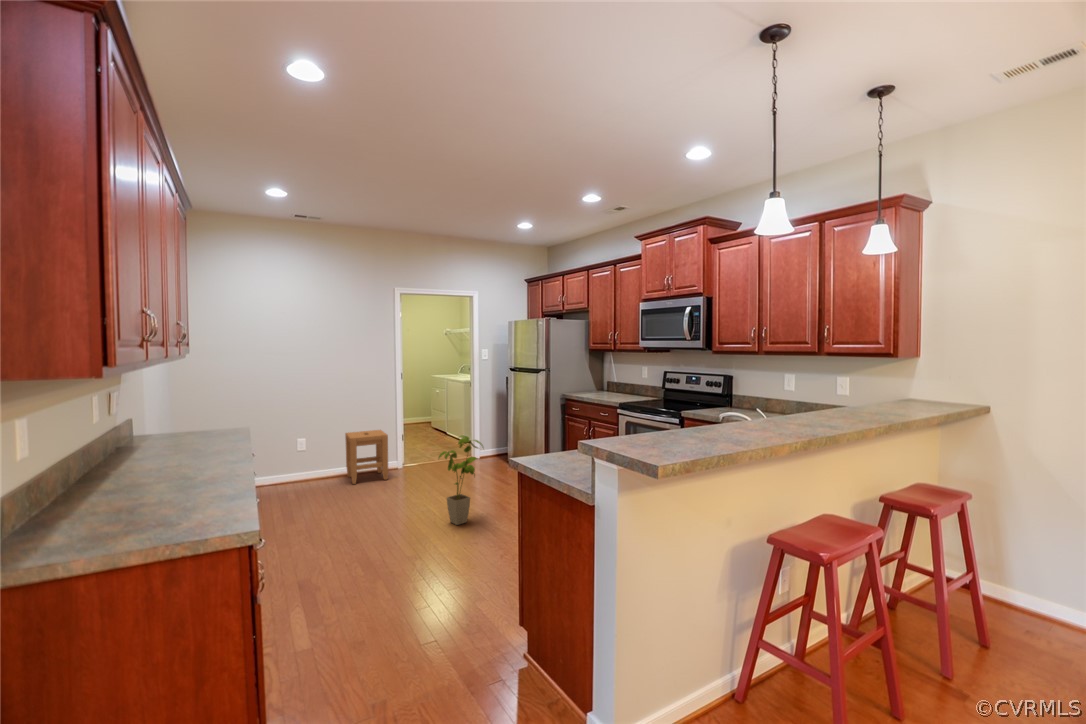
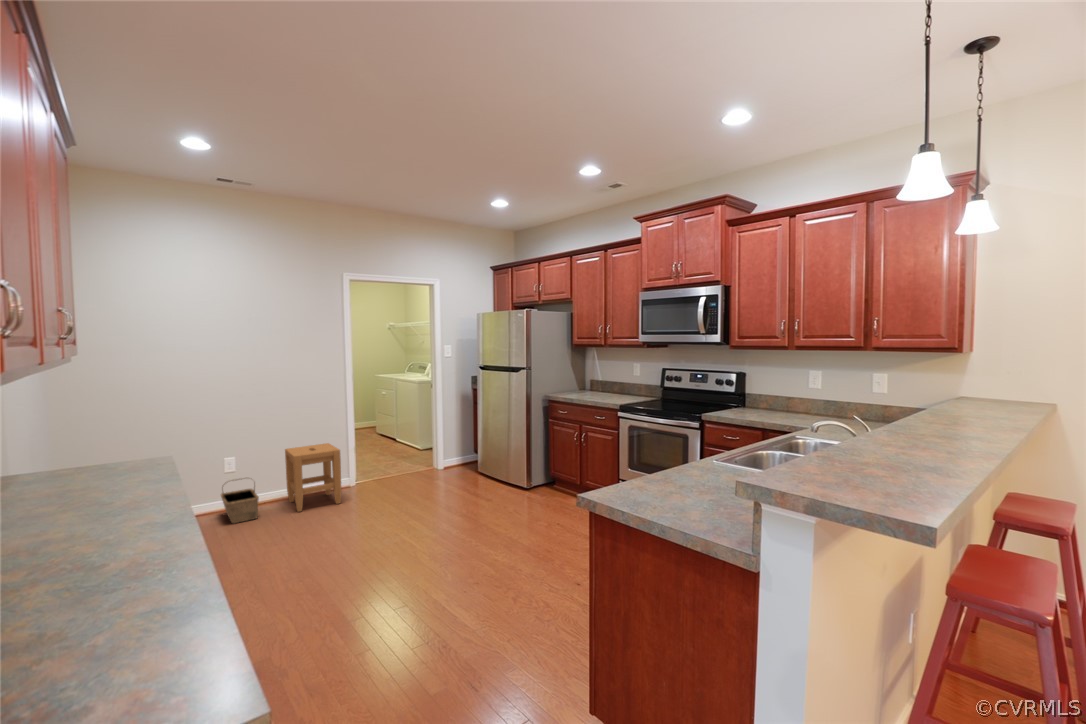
house plant: present [439,436,483,525] -> none [420,452,477,560]
basket: none [294,454,323,490] -> present [221,488,259,523]

